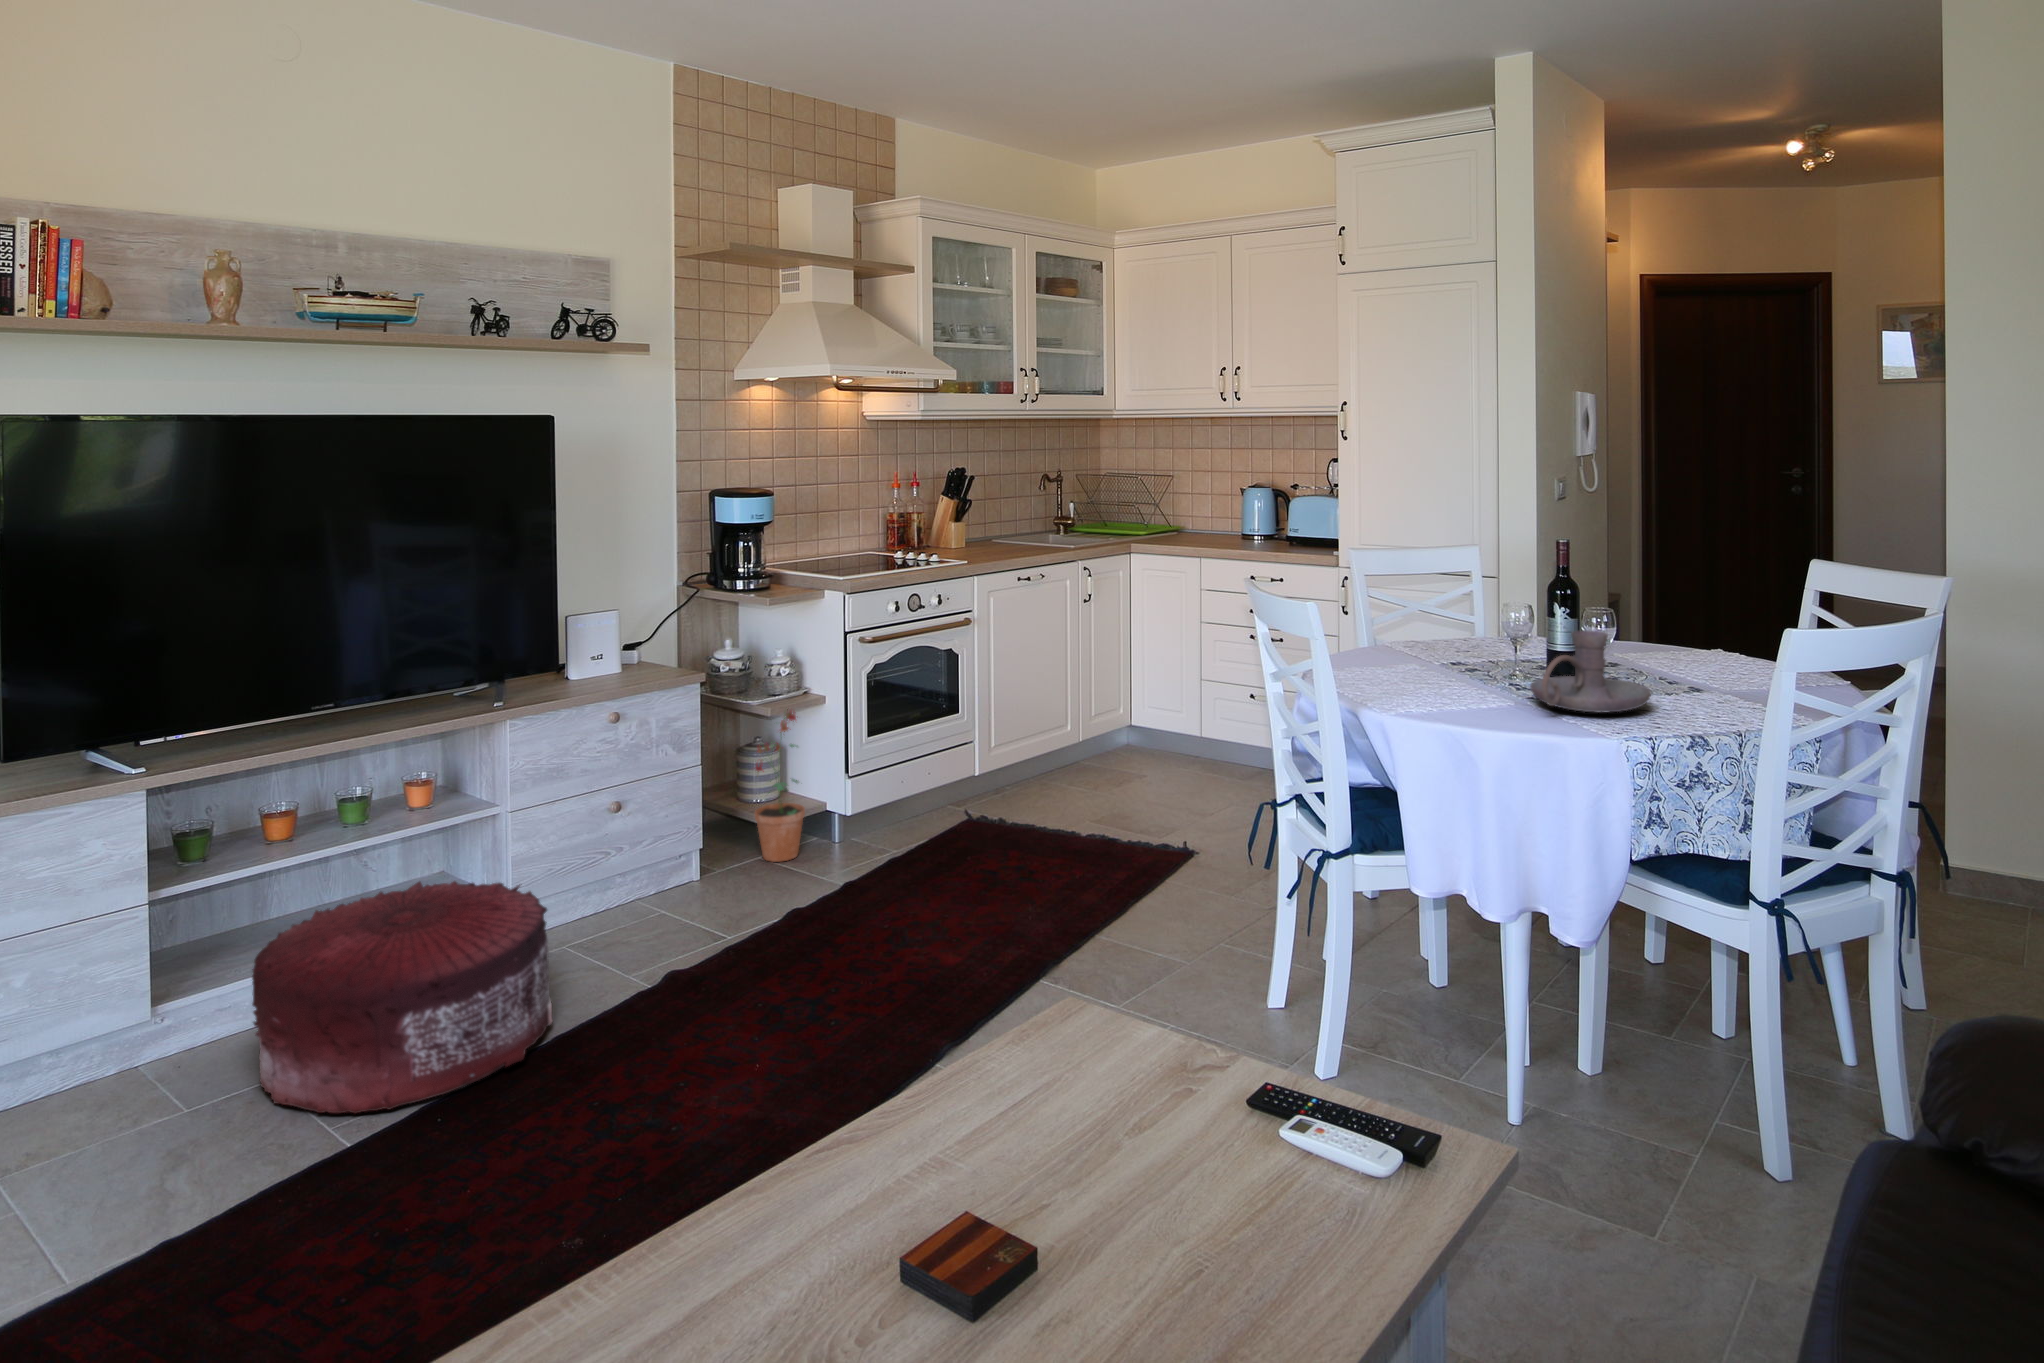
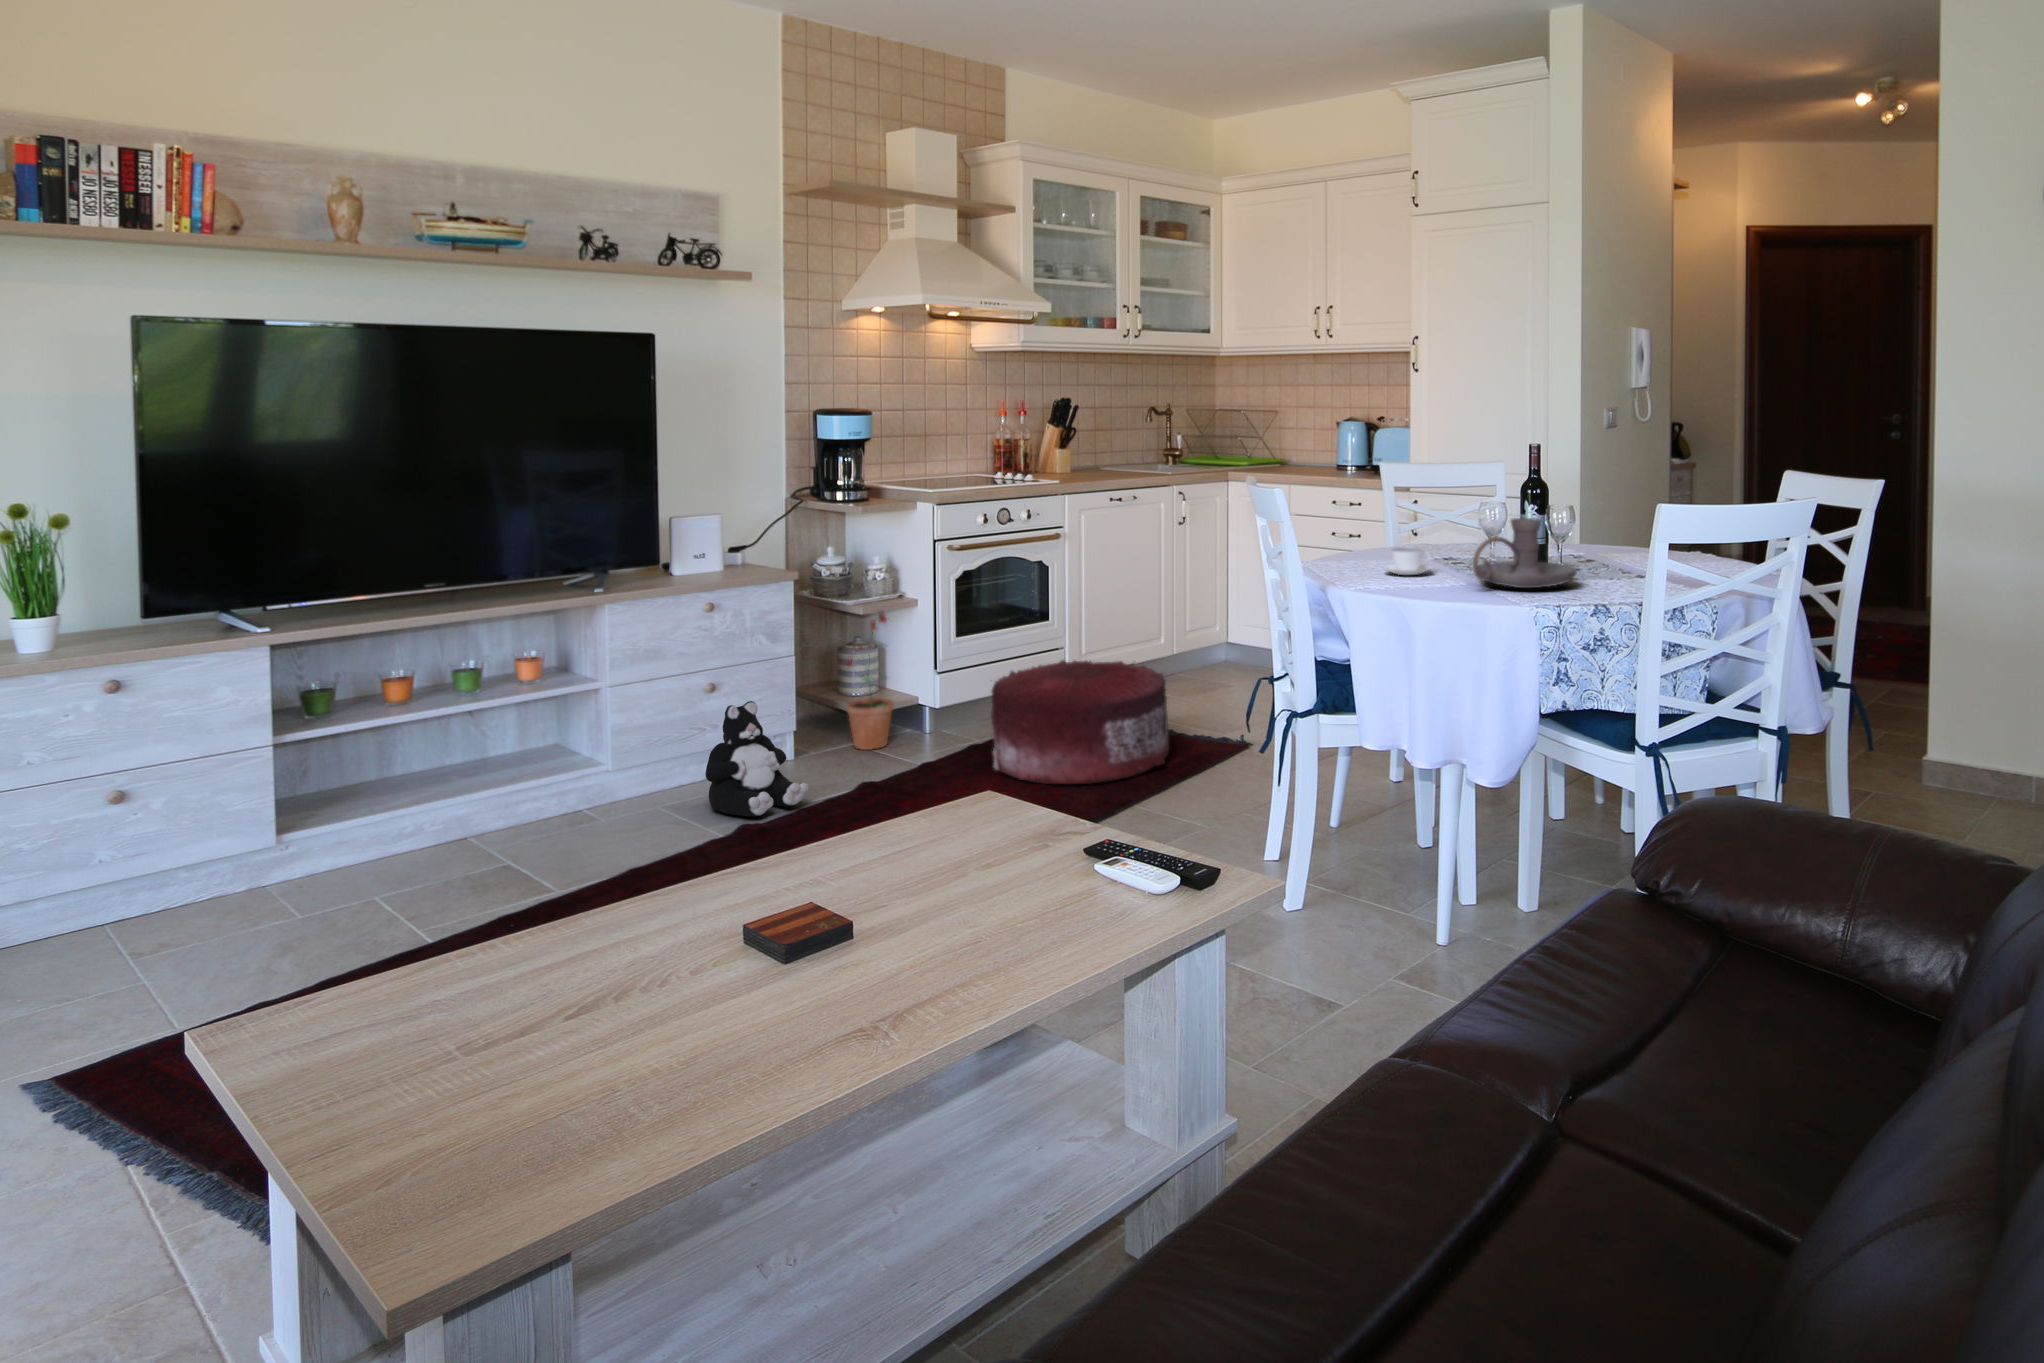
cup: none [1409,659,1467,692] -> present [1382,548,1431,575]
plush toy: none [623,823,736,956] -> present [705,701,809,817]
pouf: present [252,881,552,1113] -> present [991,660,1169,784]

